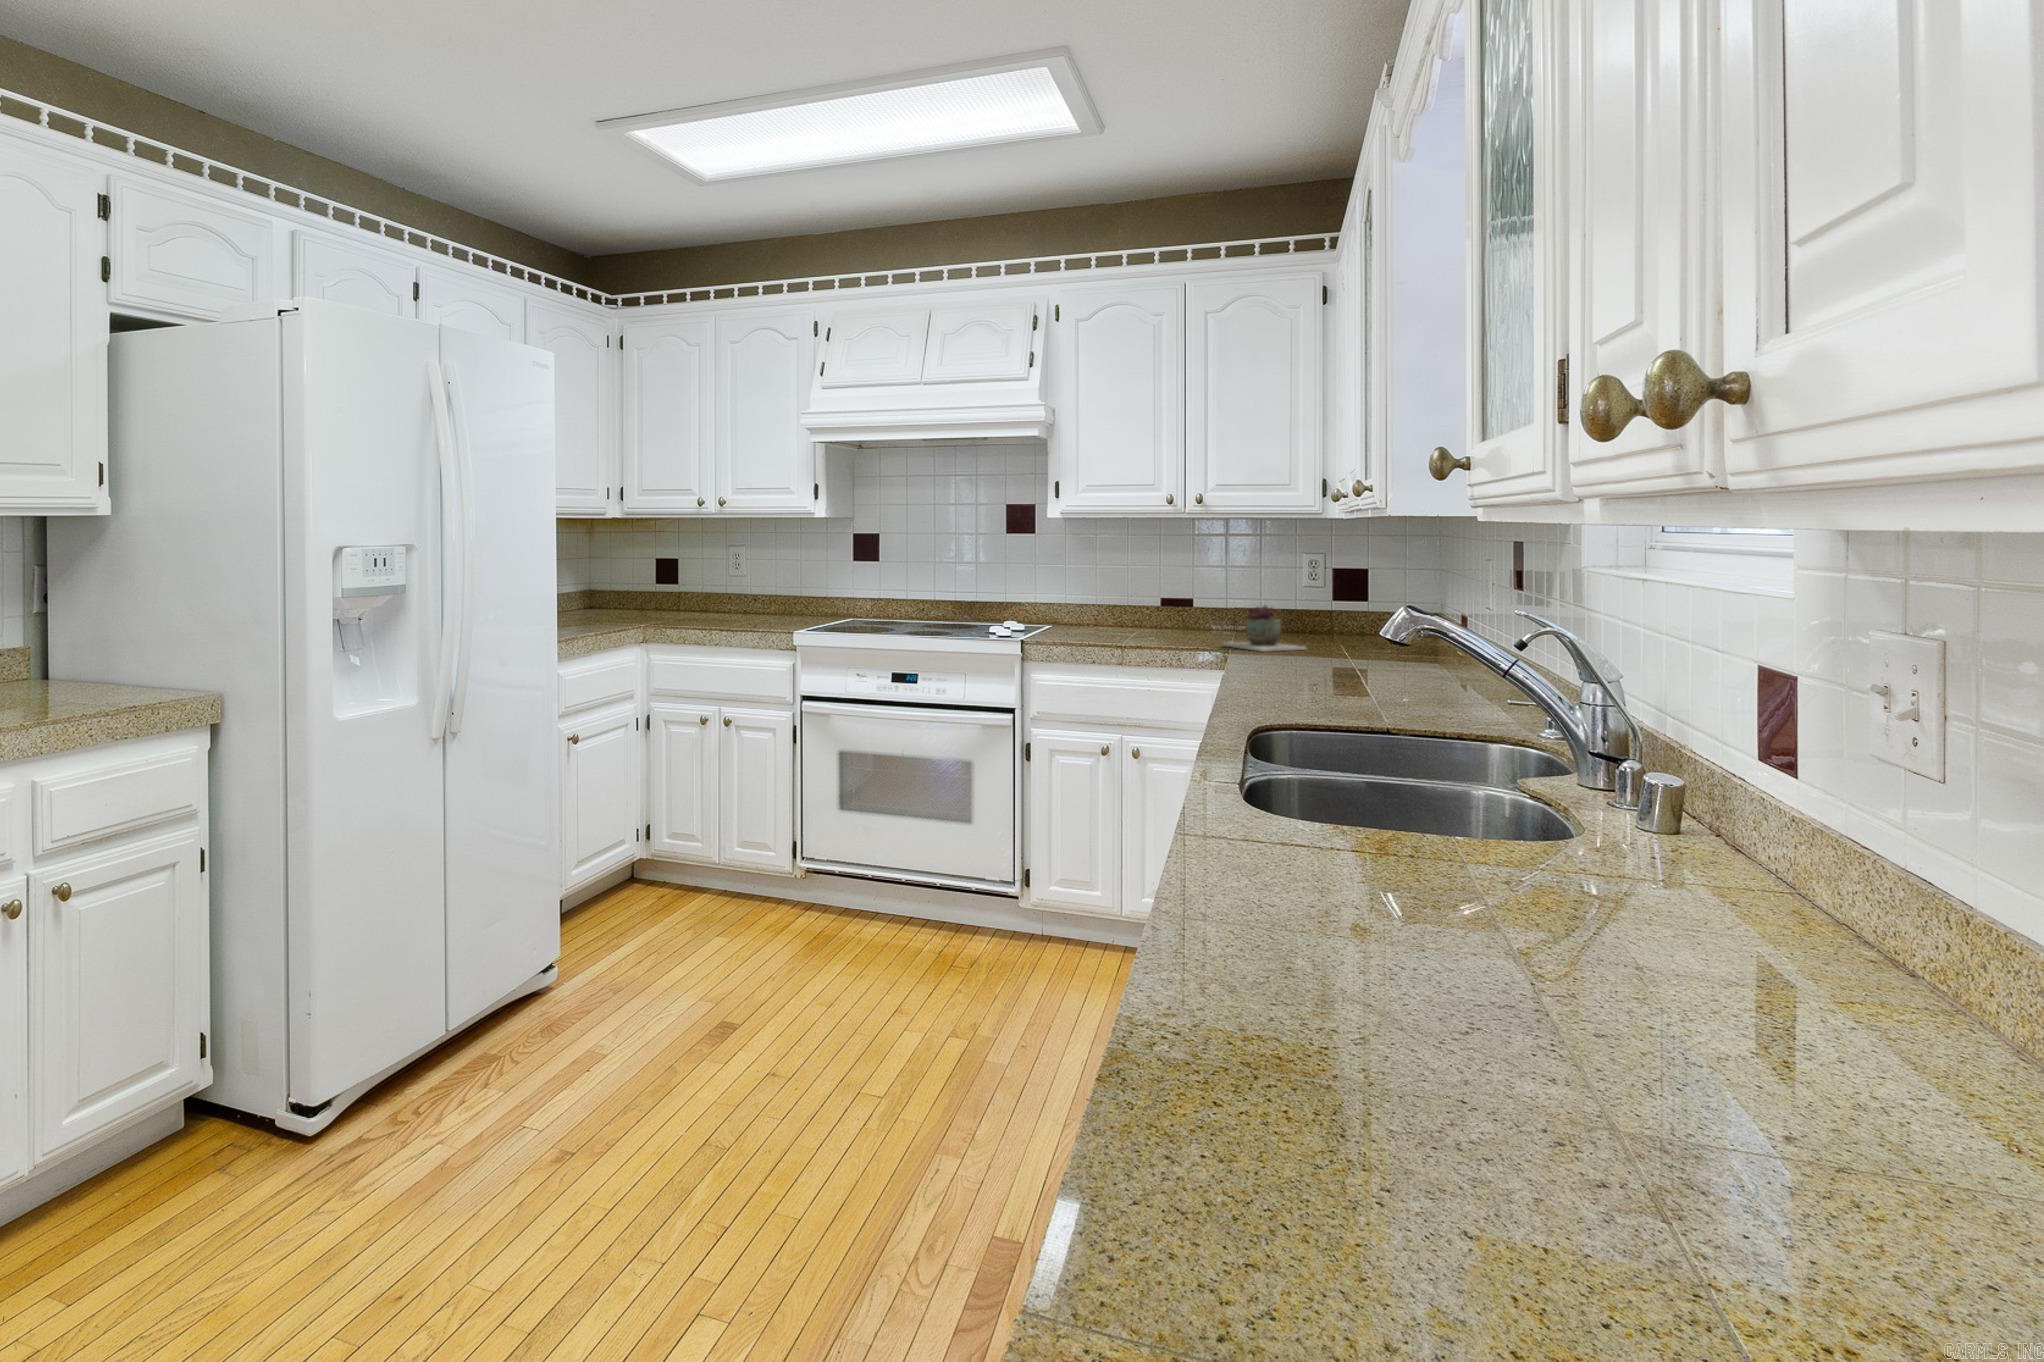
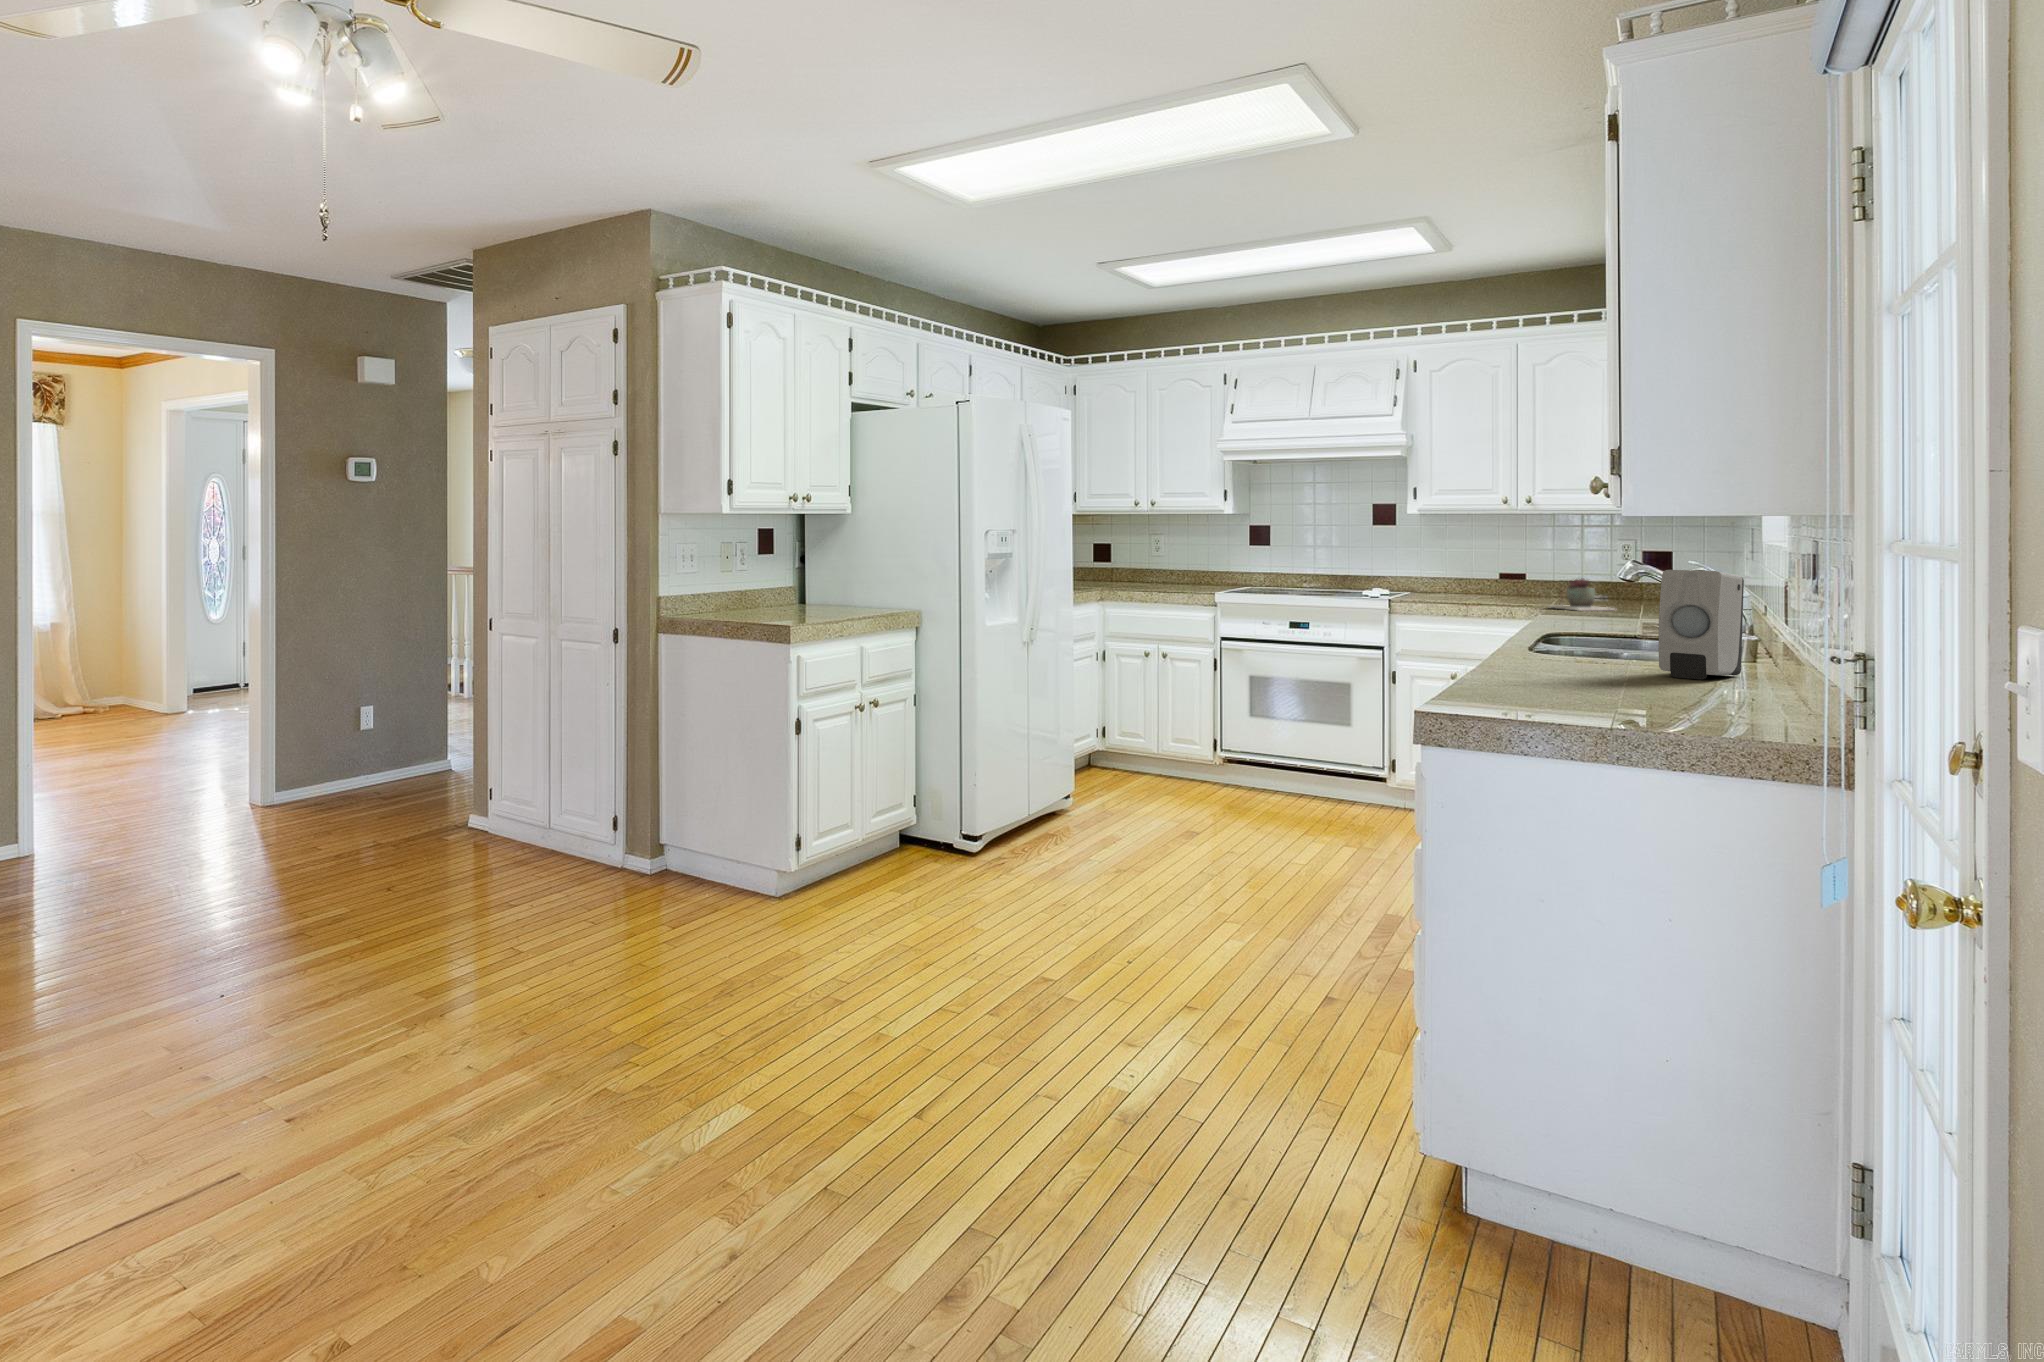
soap dispenser: none [1597,676,1780,999] -> present [1659,570,1744,679]

